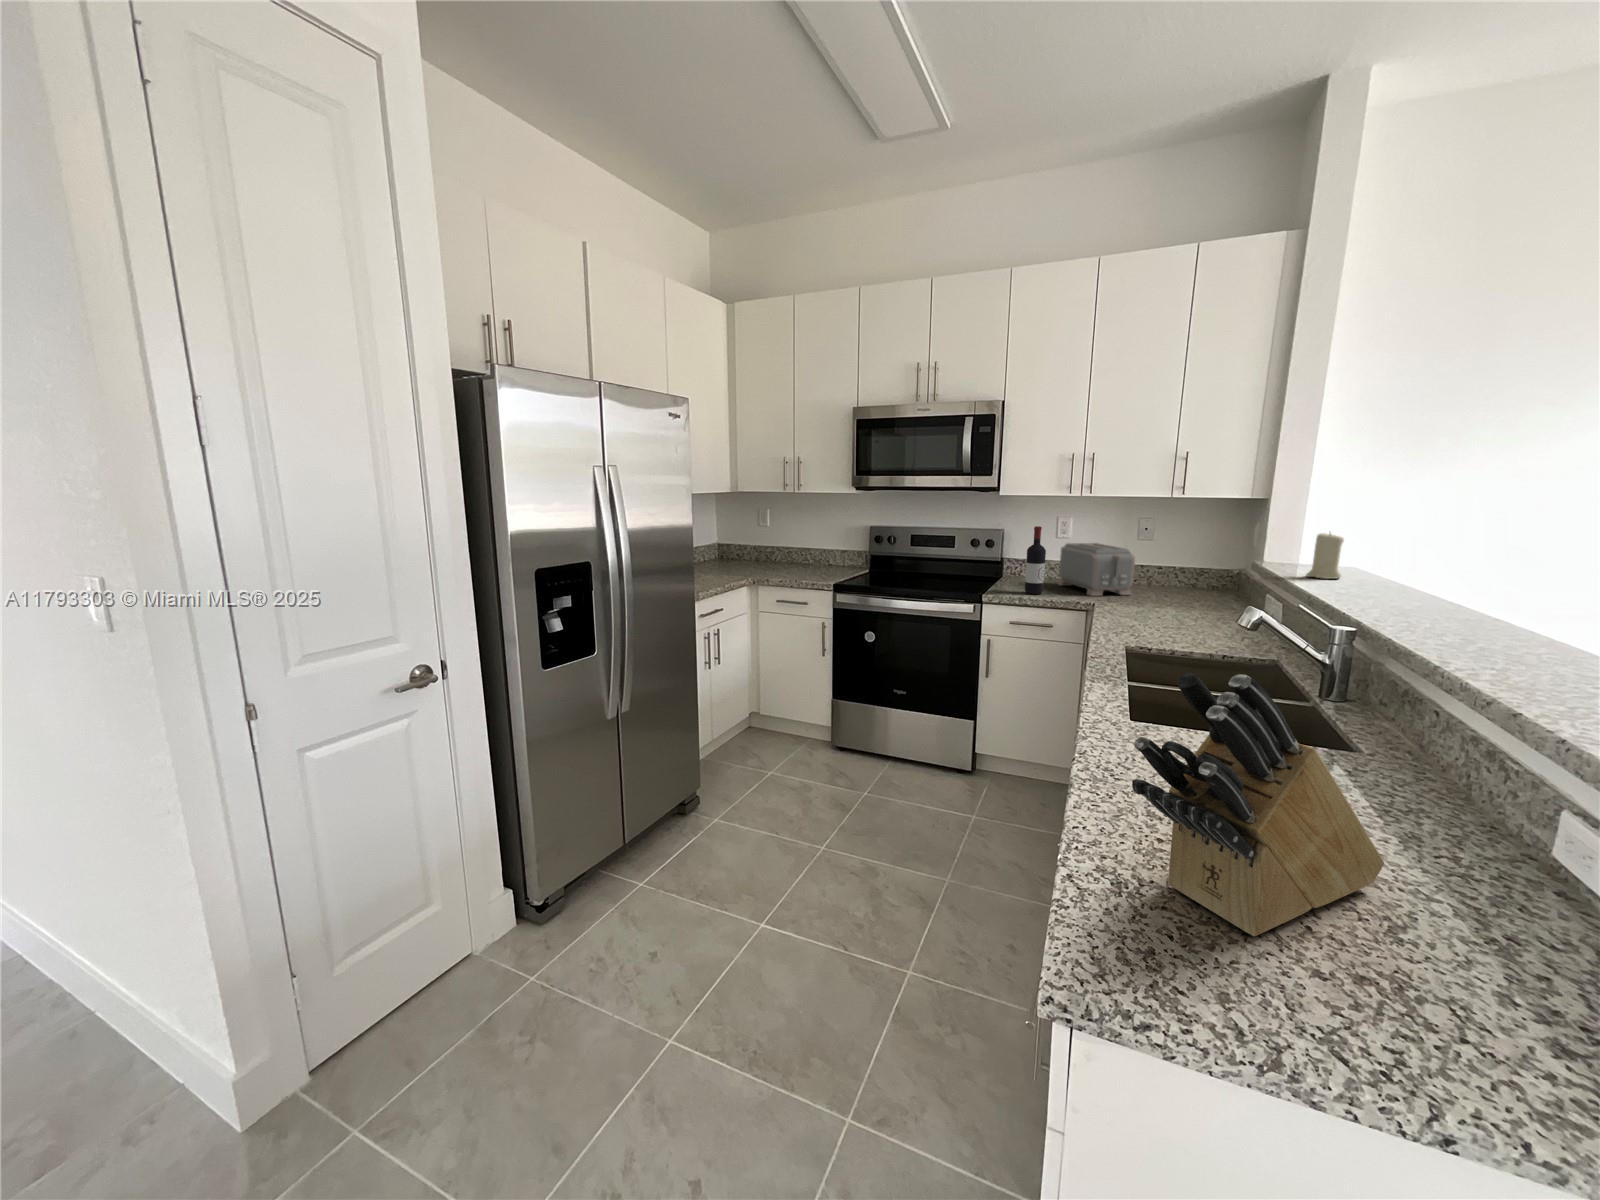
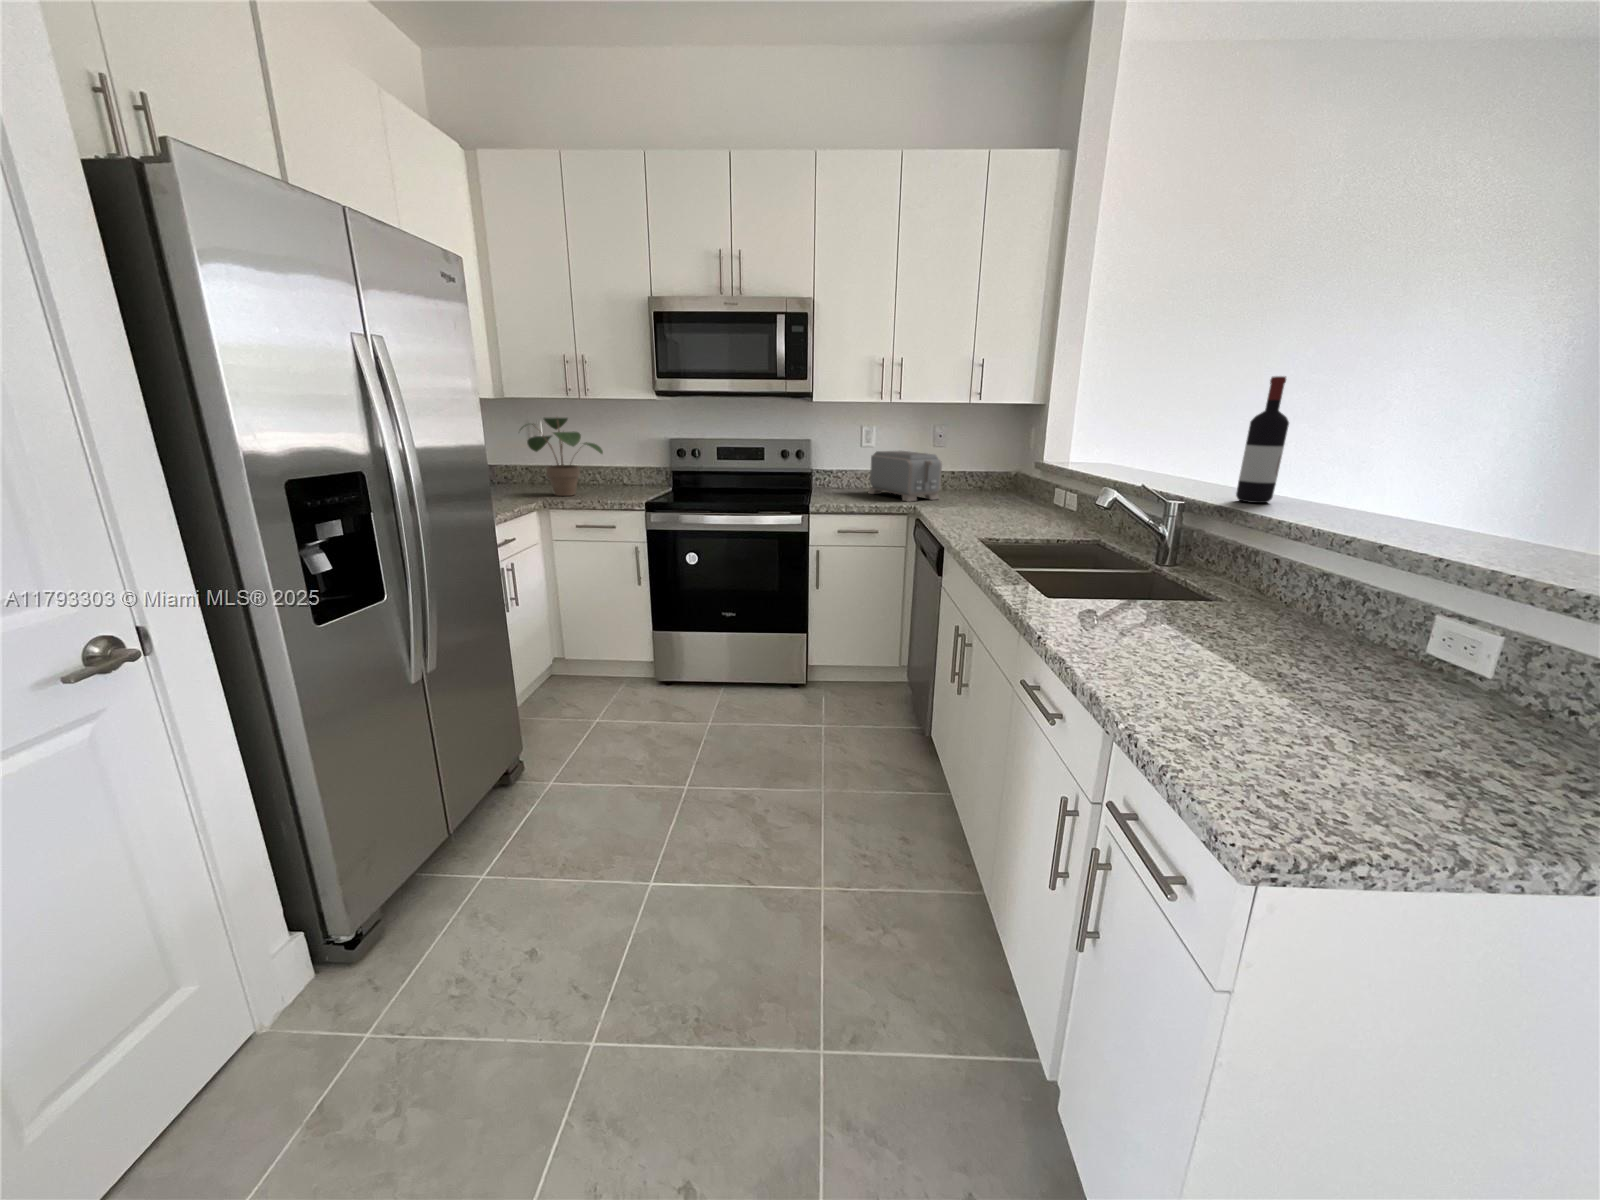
potted plant: none [742,509,807,575] -> present [520,417,603,496]
wine bottle: present [1025,526,1046,594] -> present [1236,376,1289,503]
candle: present [1306,533,1344,579] -> none [1100,430,1128,472]
knife block: present [1132,673,1384,936] -> none [1238,515,1386,762]

